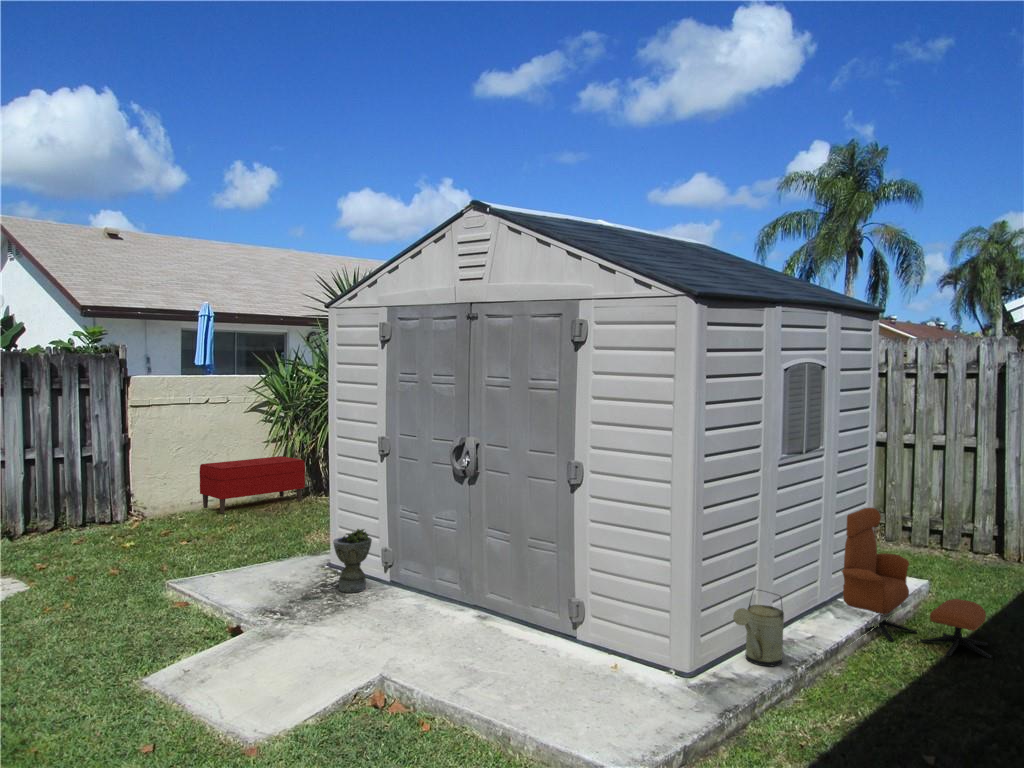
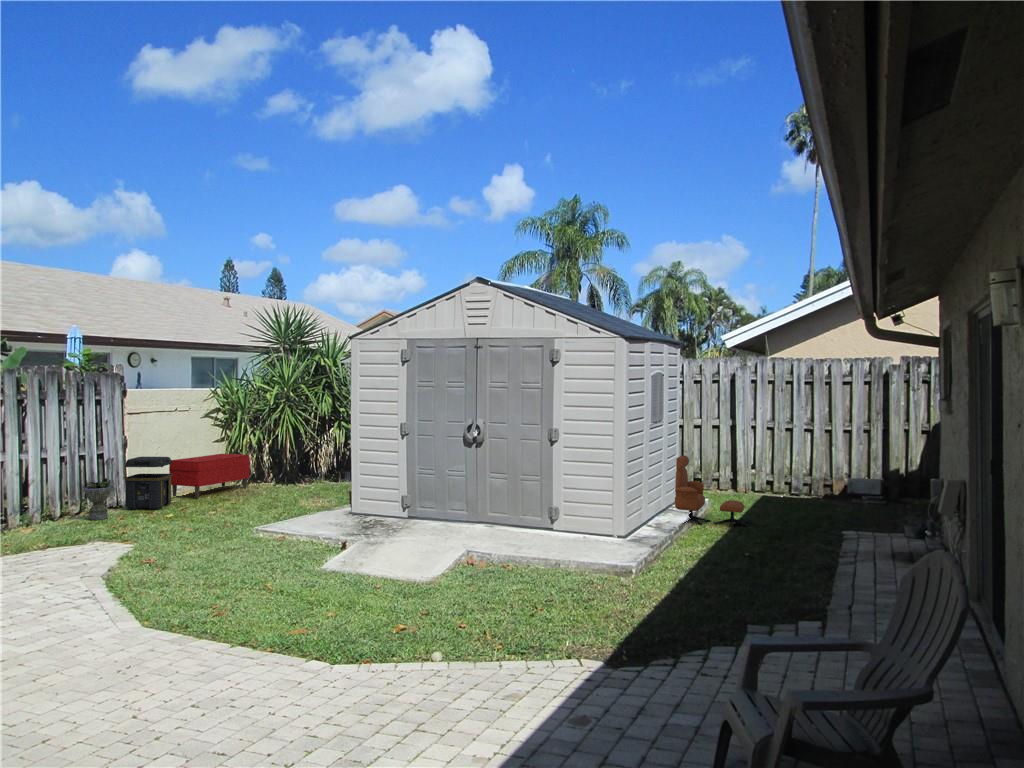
toolbox: none [120,460,183,527] -> present [125,457,172,509]
planter: present [333,529,372,593] -> present [84,478,111,520]
watering can: present [733,590,784,666] -> none [644,494,664,532]

